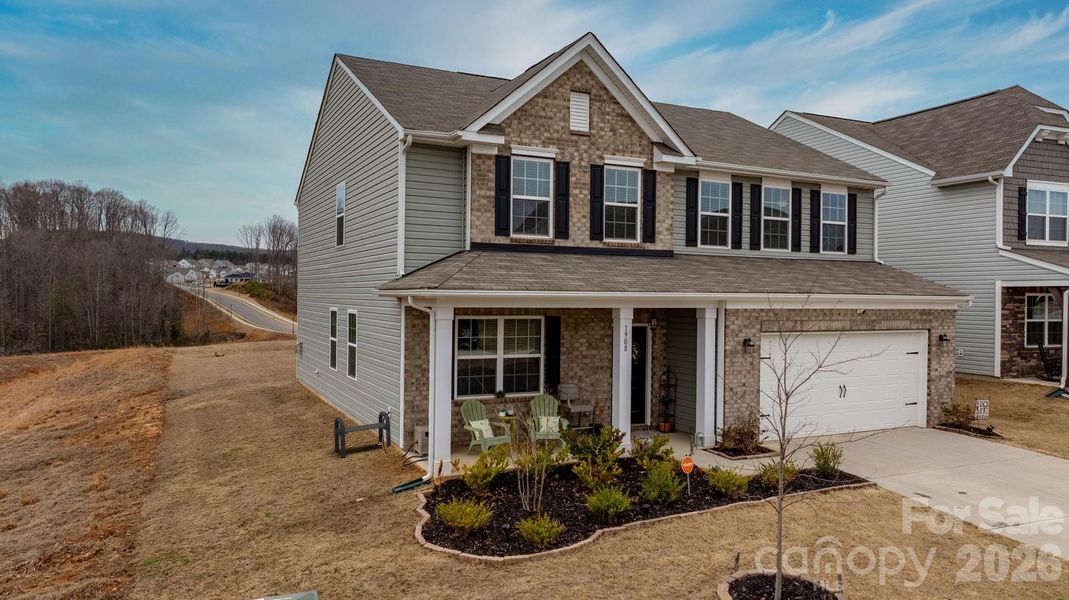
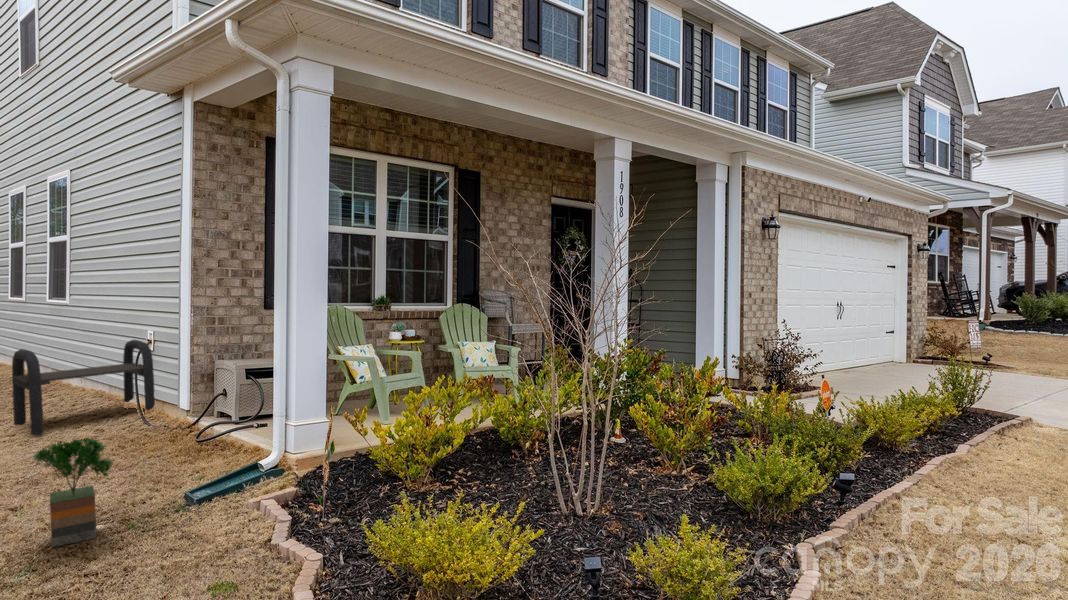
potted tree: none [342,464,368,504] -> present [33,438,113,547]

